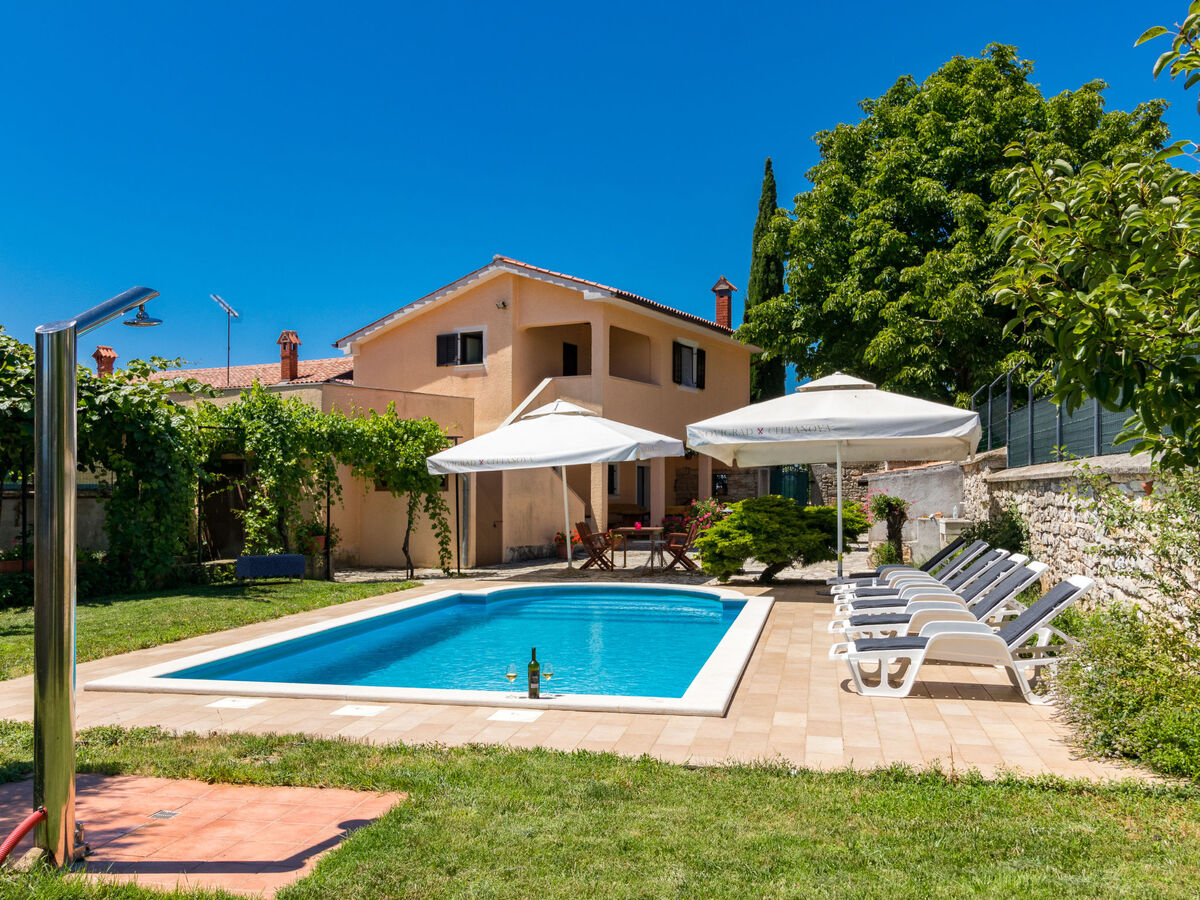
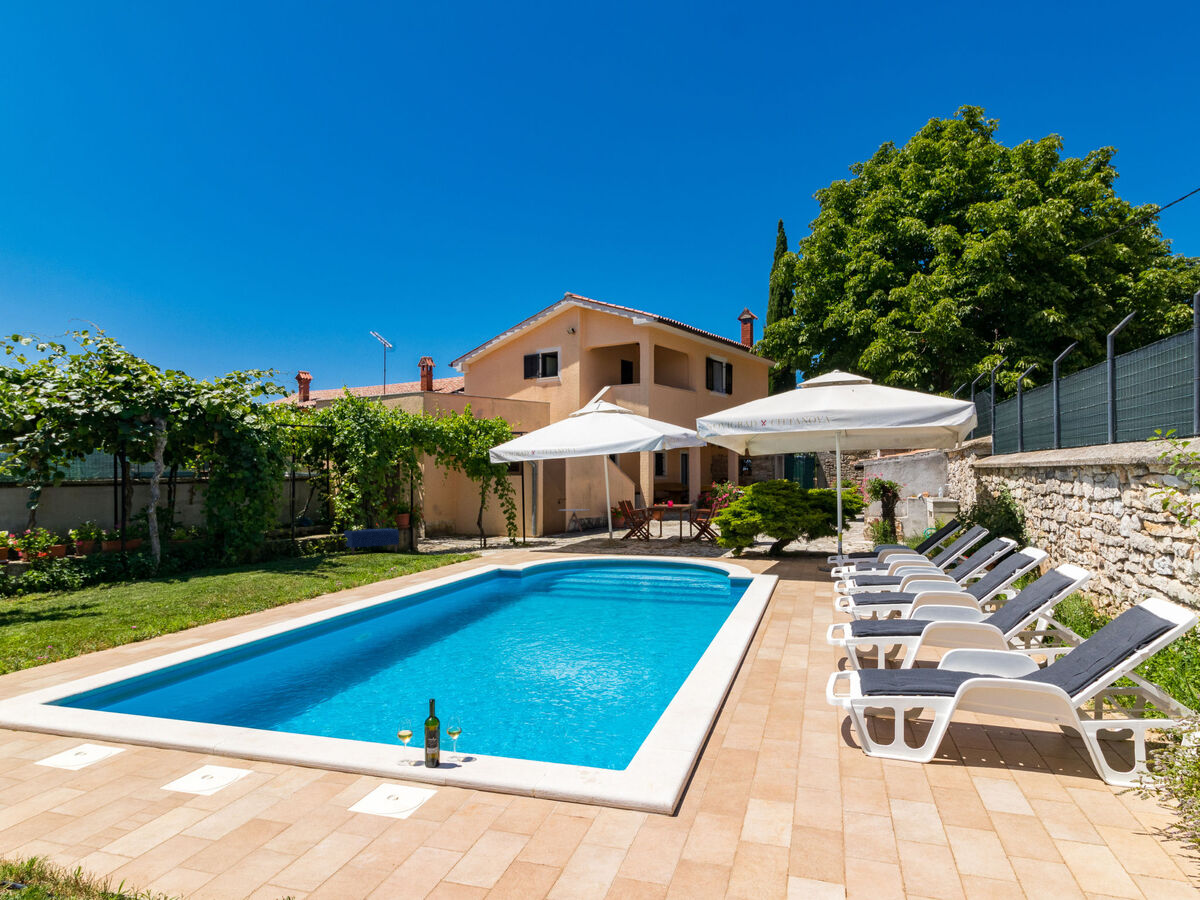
round table: present [633,541,672,574] -> present [559,509,588,531]

